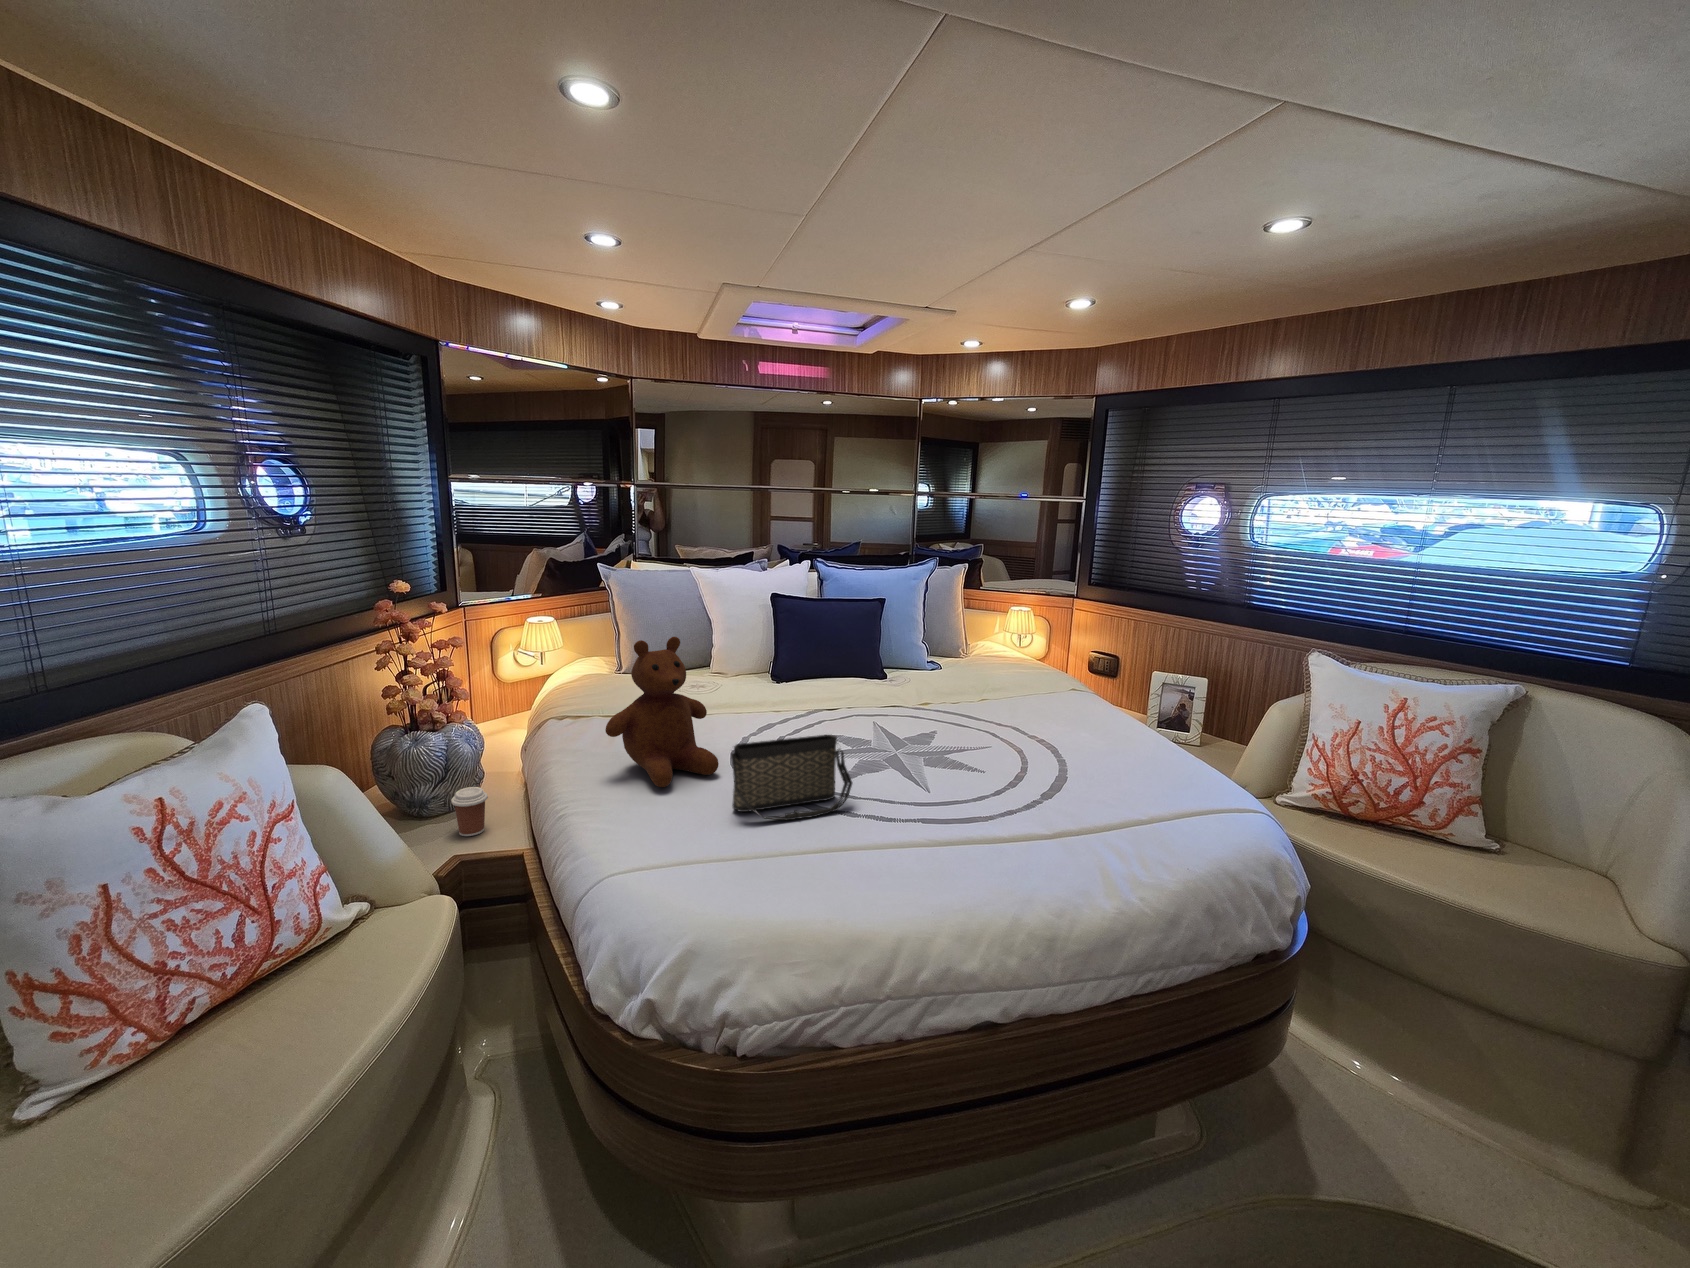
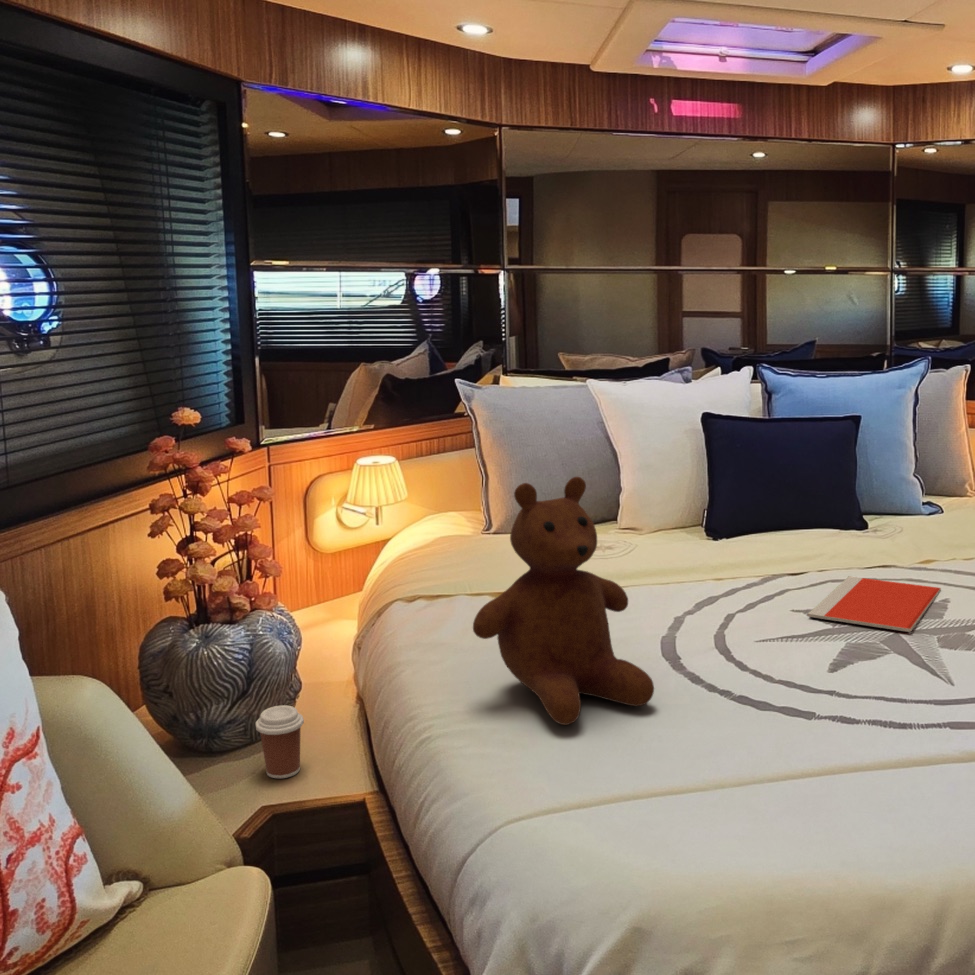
notebook: none [819,696,897,728] -> present [808,576,941,632]
handbag: present [731,735,852,820] -> none [686,646,912,800]

